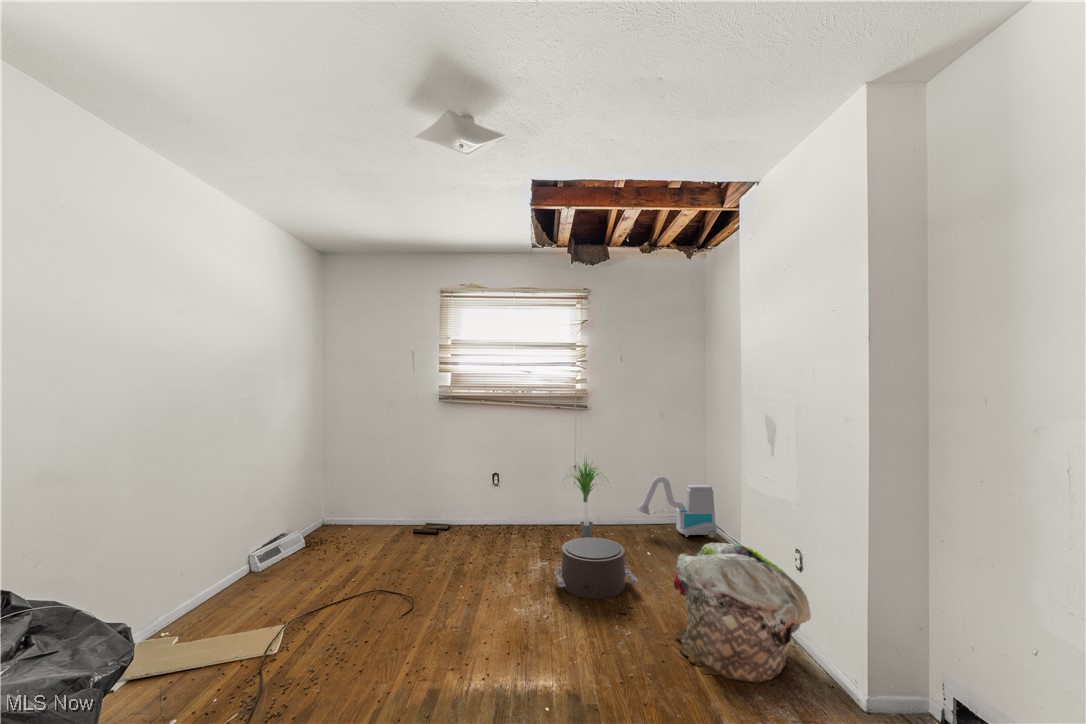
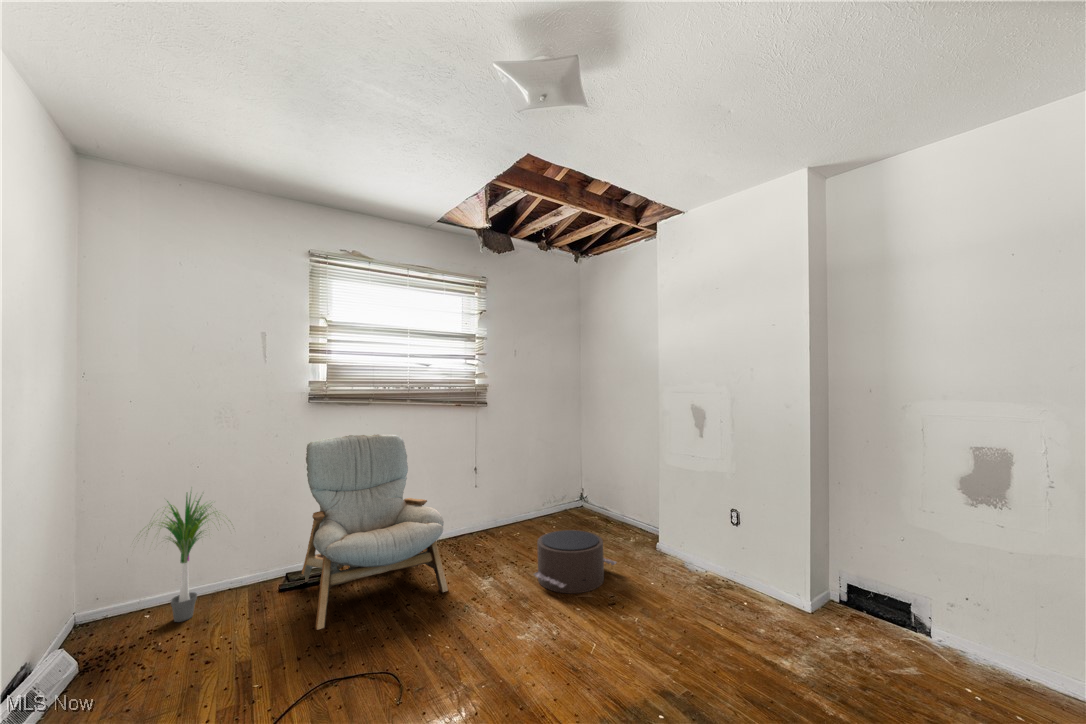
armchair: none [402,428,508,564] -> present [301,434,448,630]
potted plant: present [567,459,599,538] -> present [148,494,217,622]
vacuum cleaner: present [636,476,717,538] -> none [539,466,604,521]
laundry basket: present [673,543,811,683] -> none [669,498,806,614]

